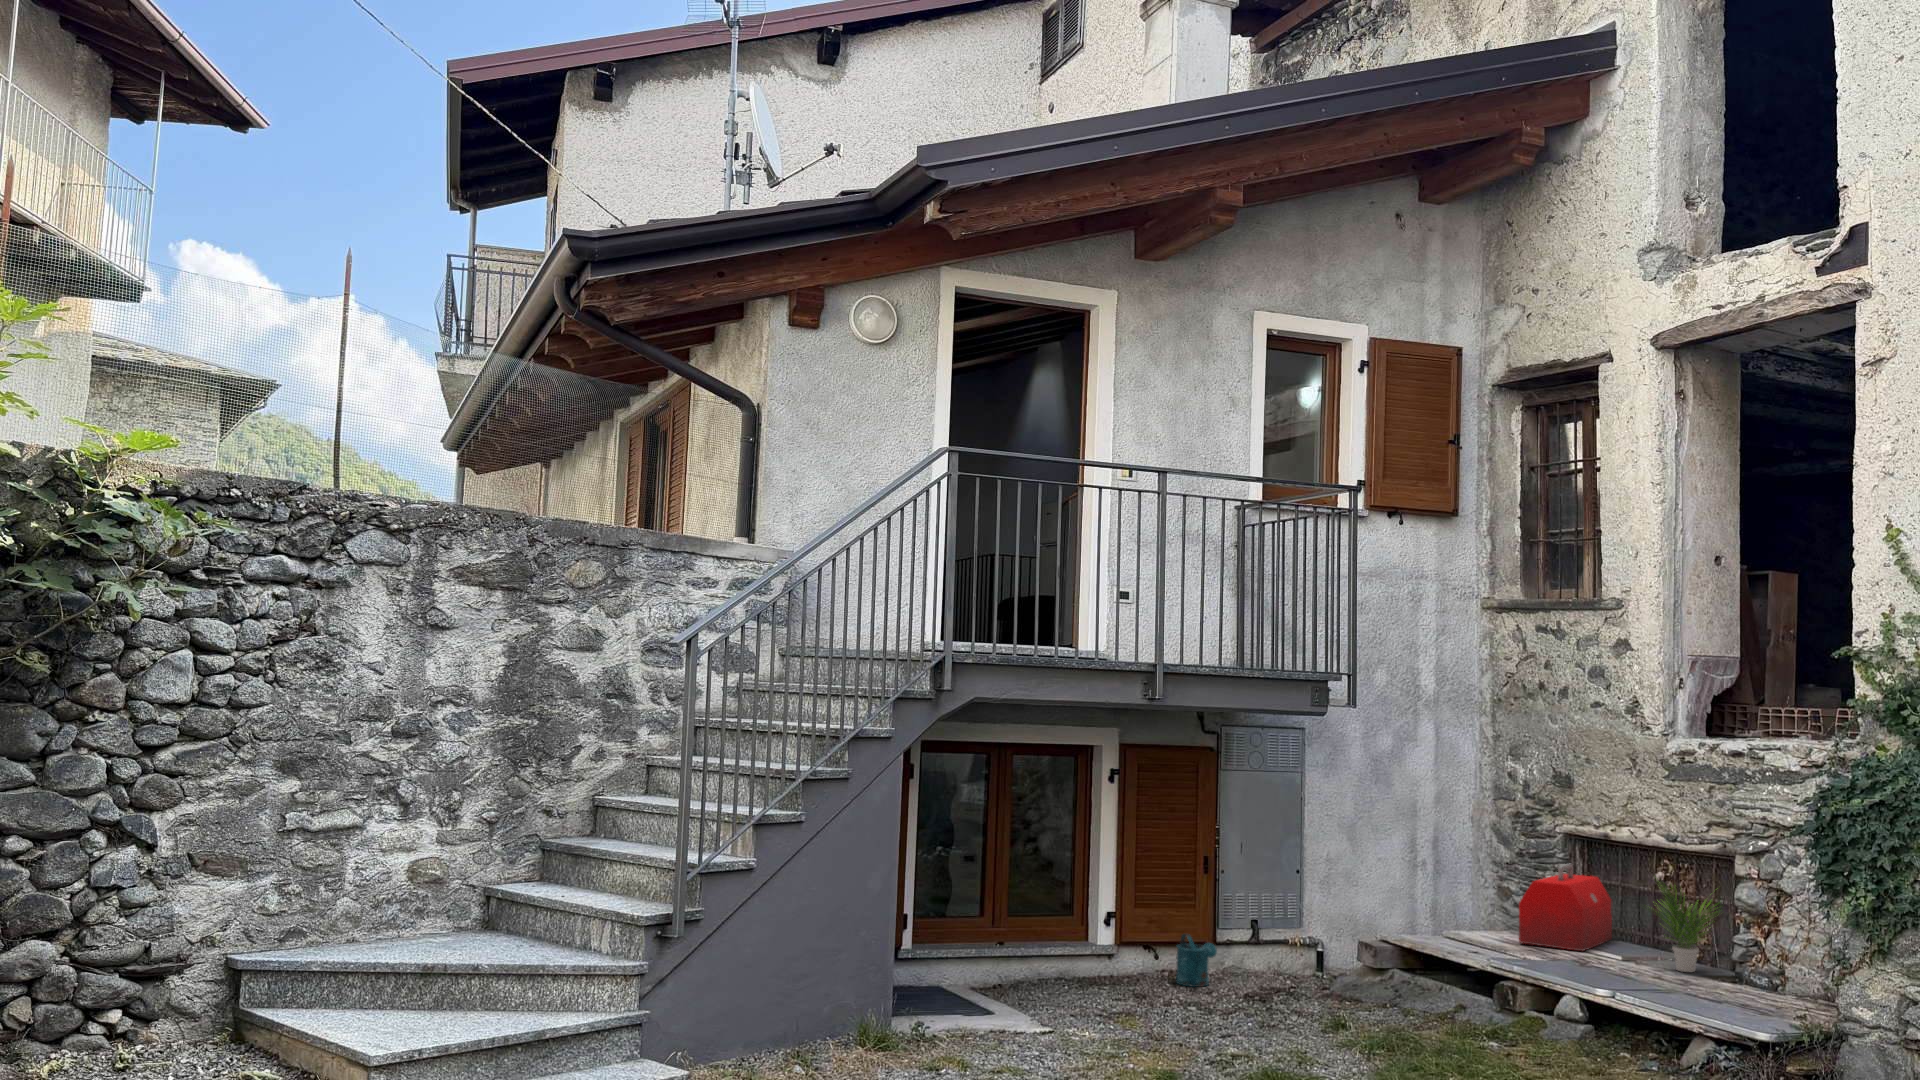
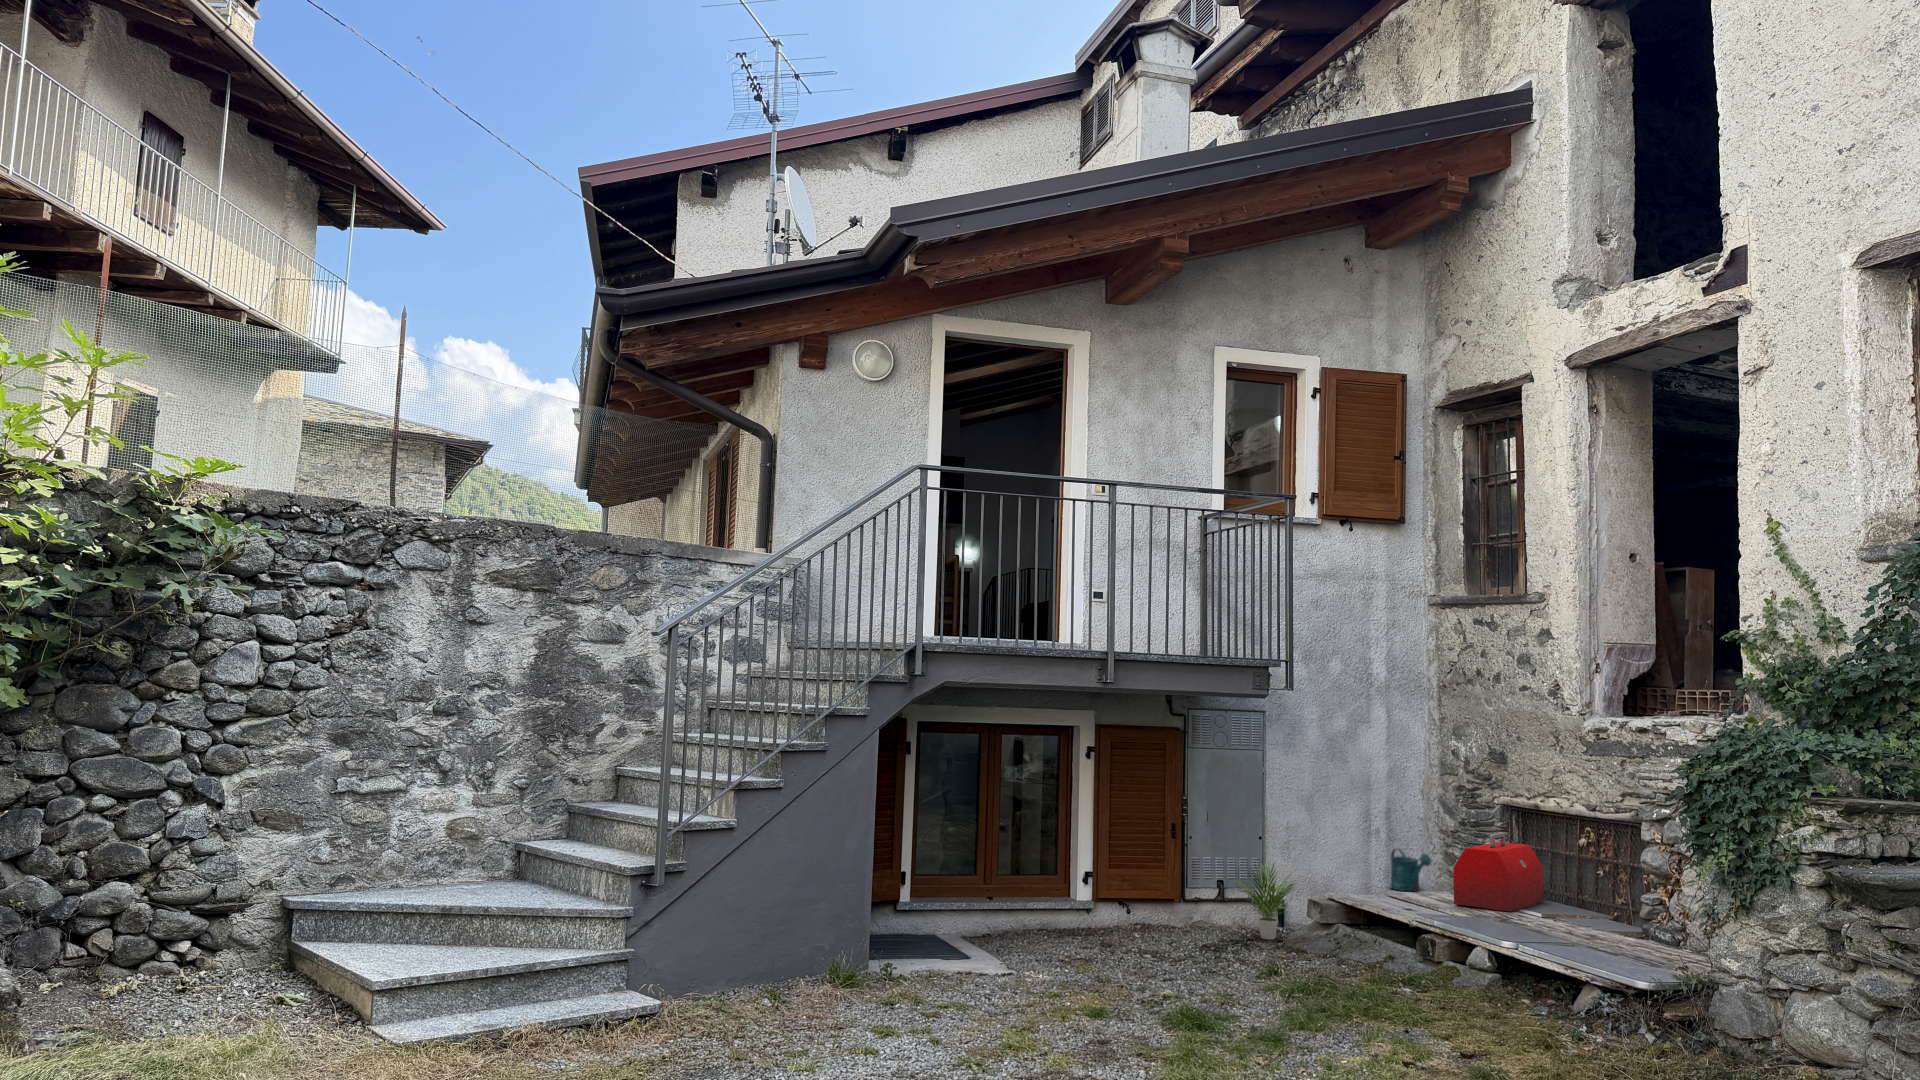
potted plant: present [1648,885,1715,972] -> present [1239,861,1295,940]
watering can: present [1176,934,1217,987] -> present [1391,849,1431,891]

